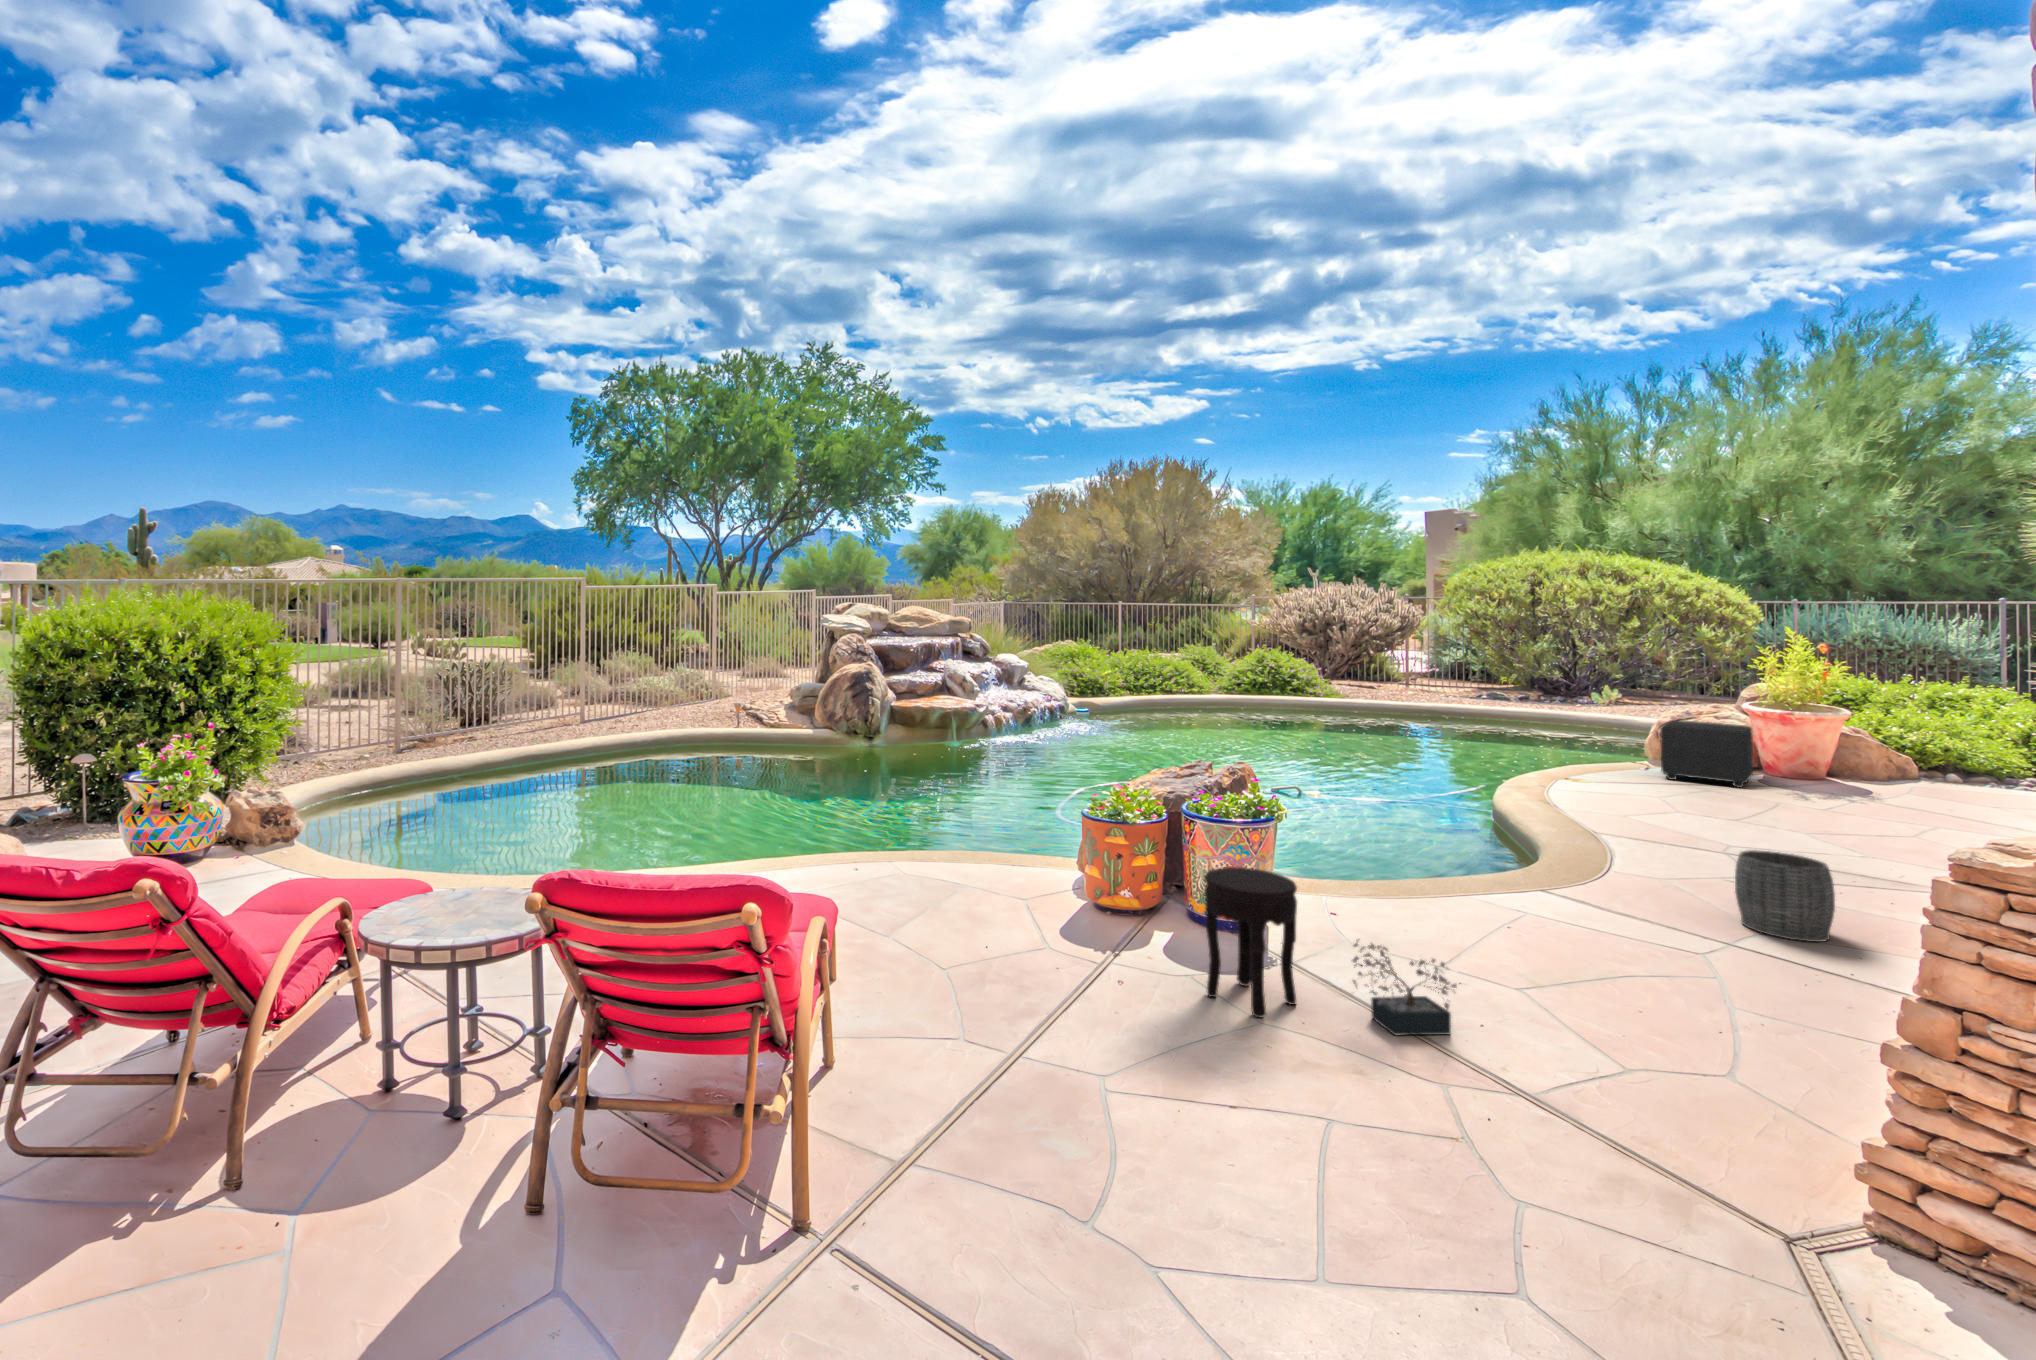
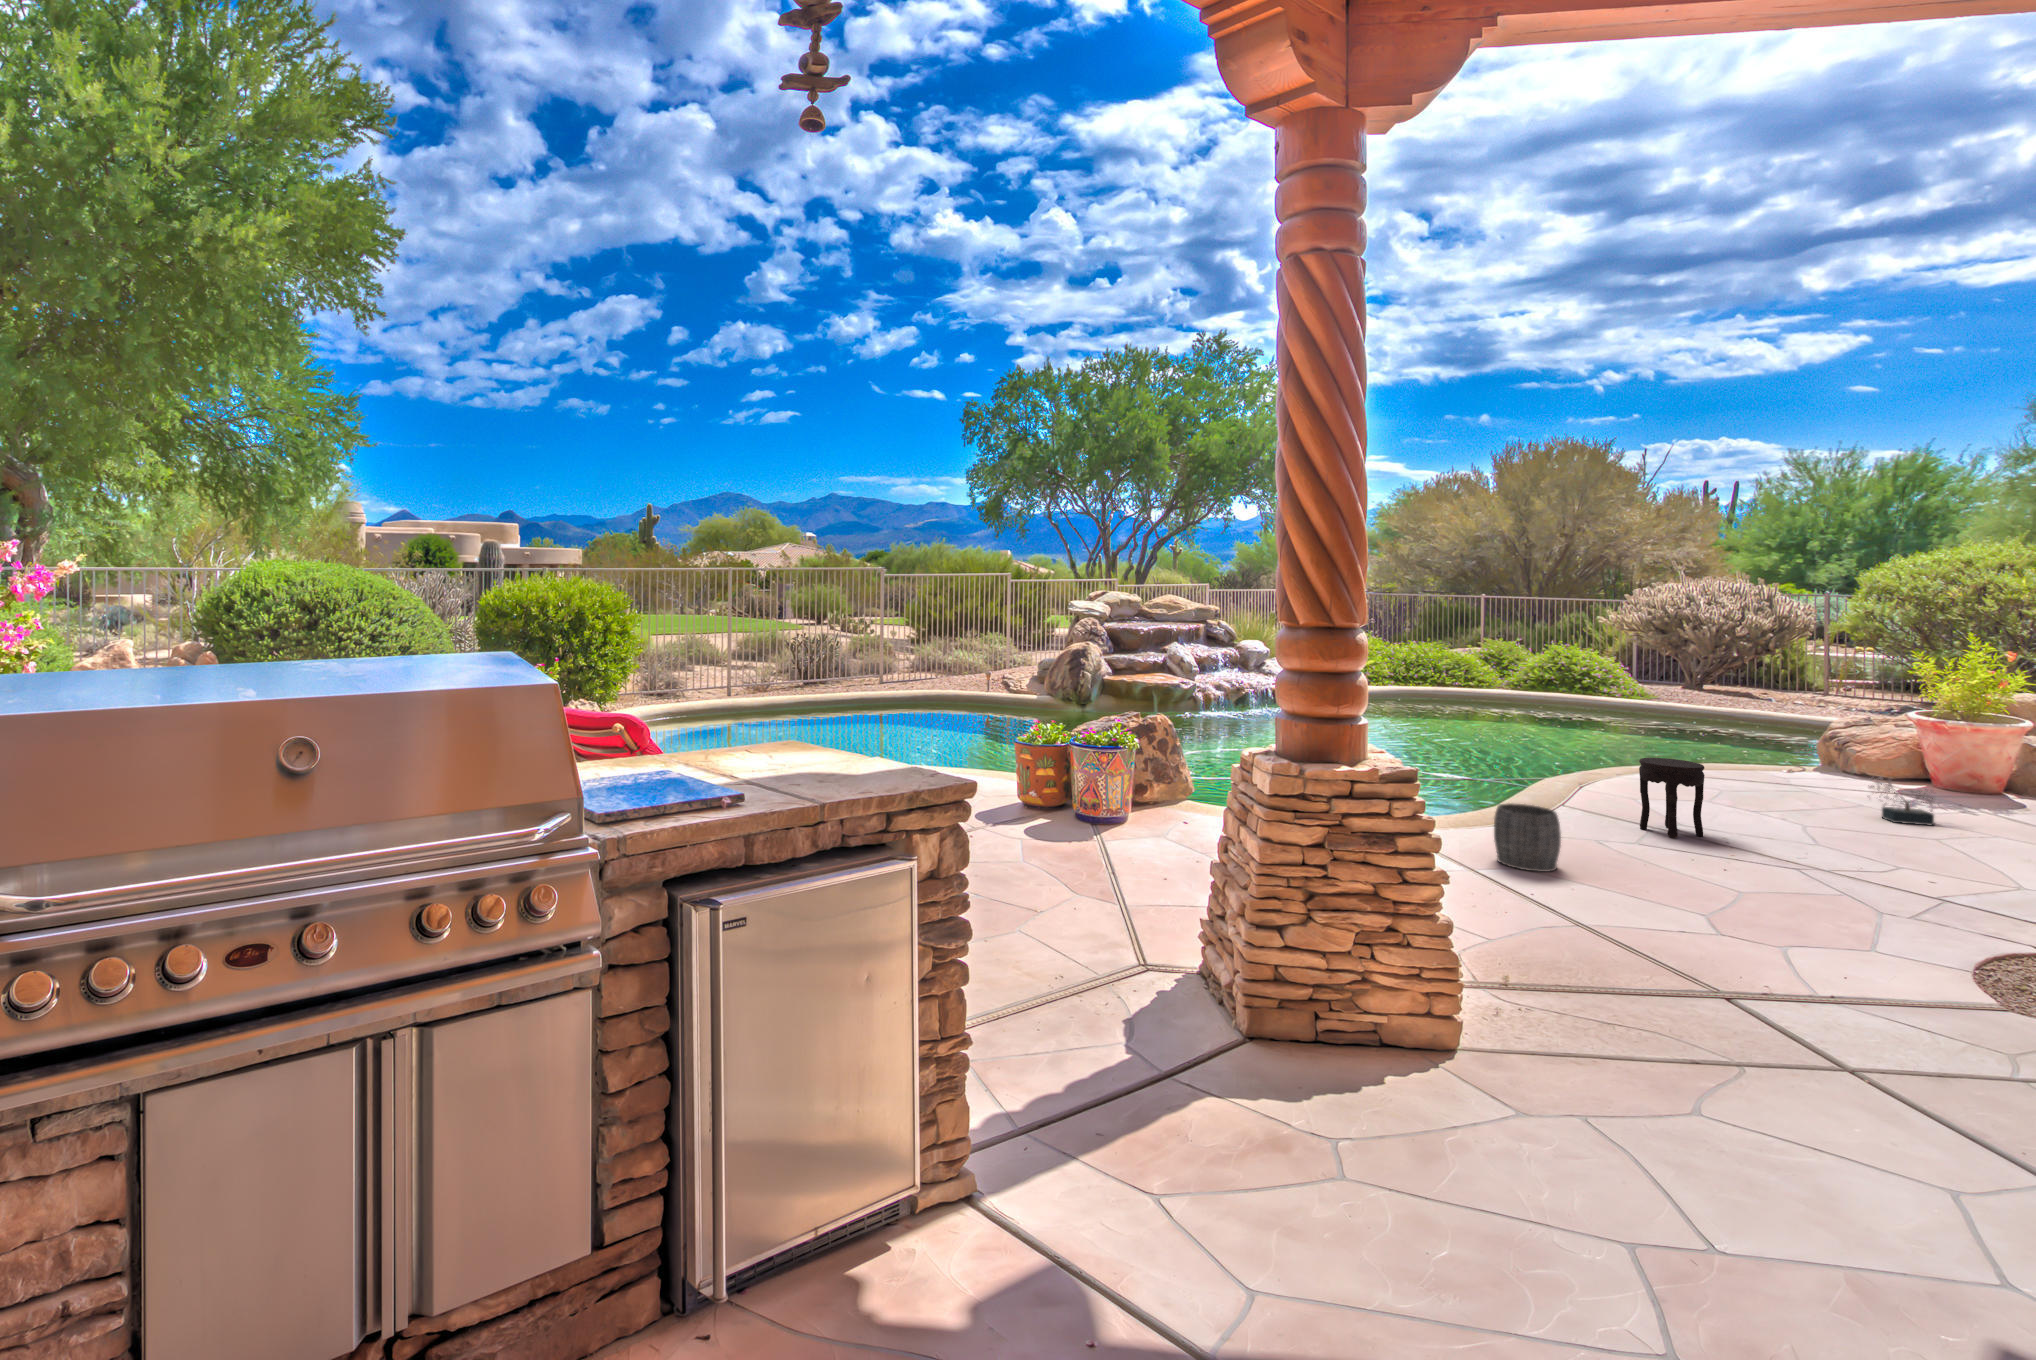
ottoman: present [1660,720,1753,788] -> none [1769,725,1888,794]
side table: present [1204,867,1297,1018] -> present [1639,758,1705,838]
decorative plant: present [1353,939,1457,1035] -> present [1870,777,1940,825]

